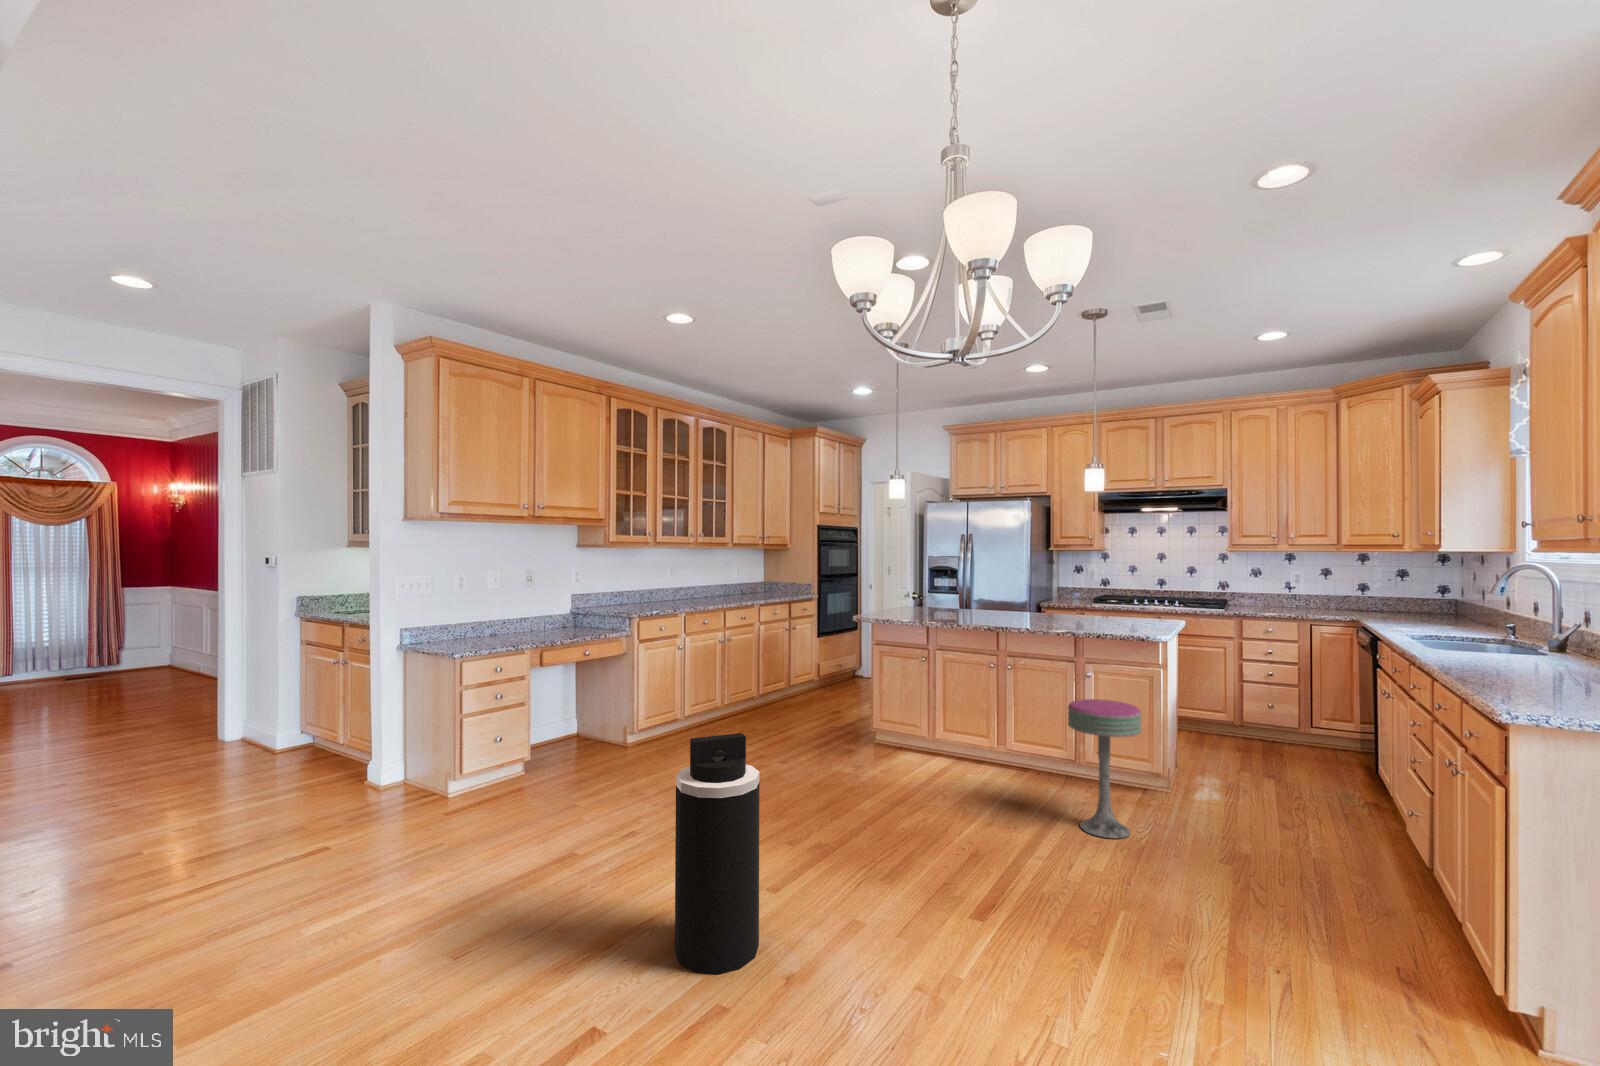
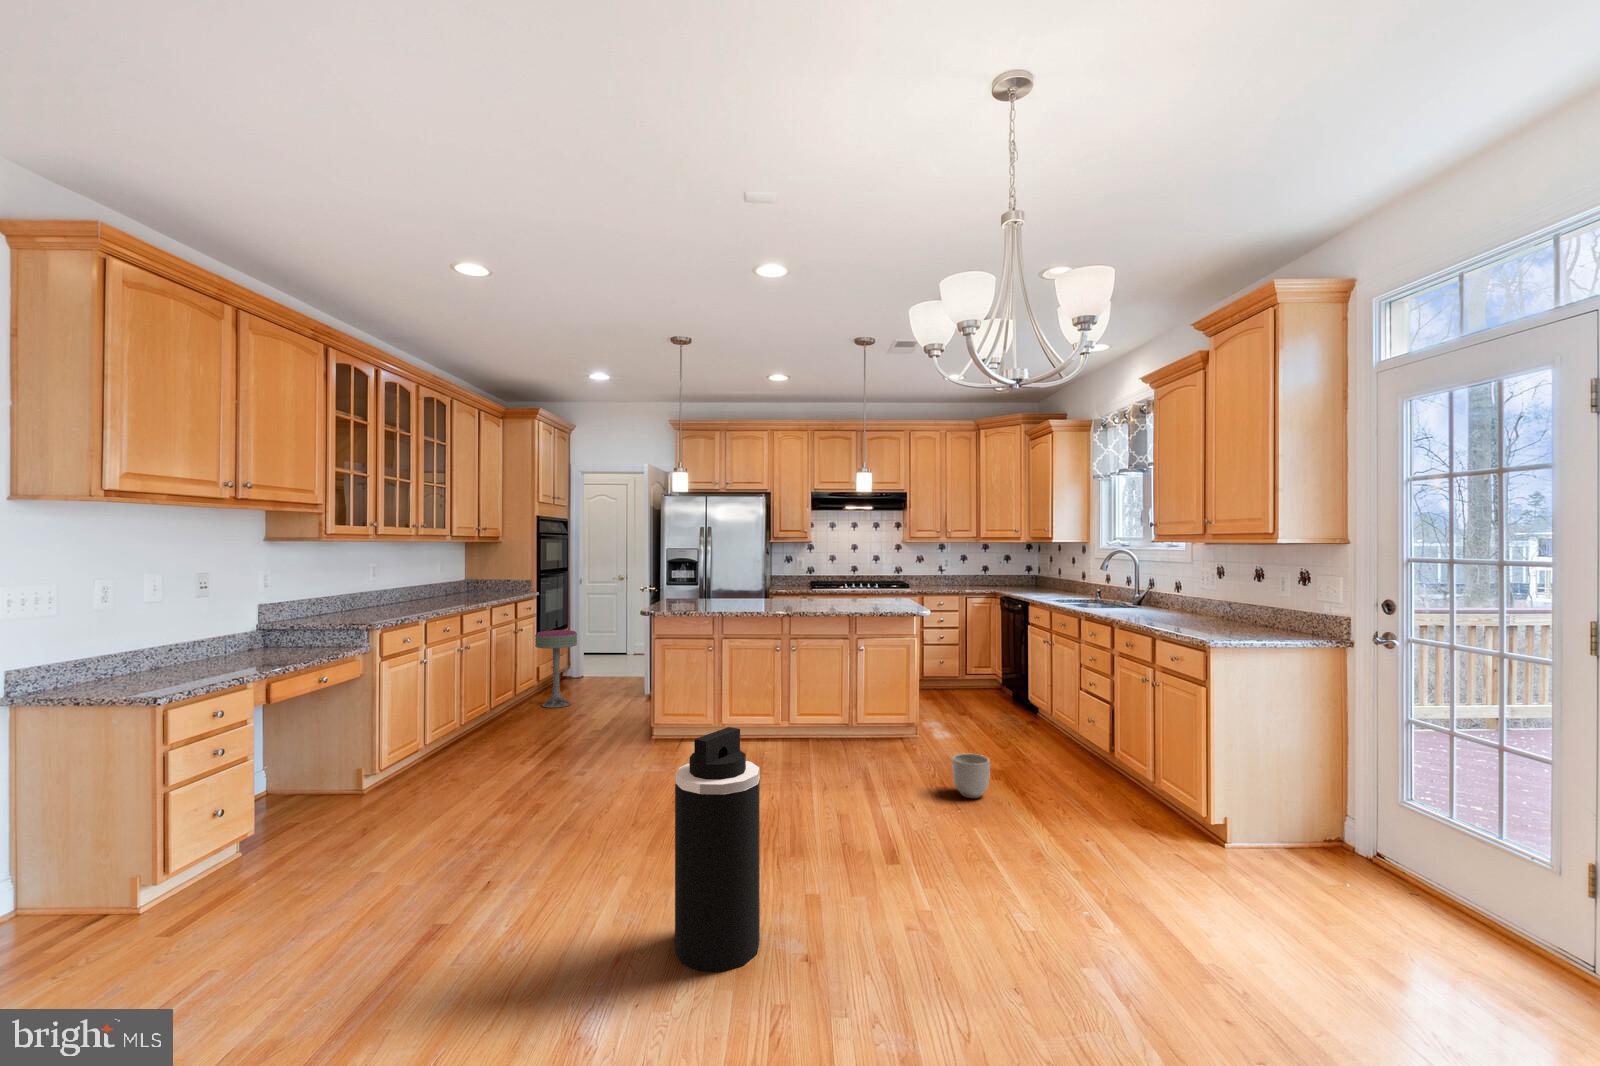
bar stool: present [1068,699,1141,839] -> present [535,630,577,708]
planter: none [1139,821,1193,883] -> present [952,753,990,798]

